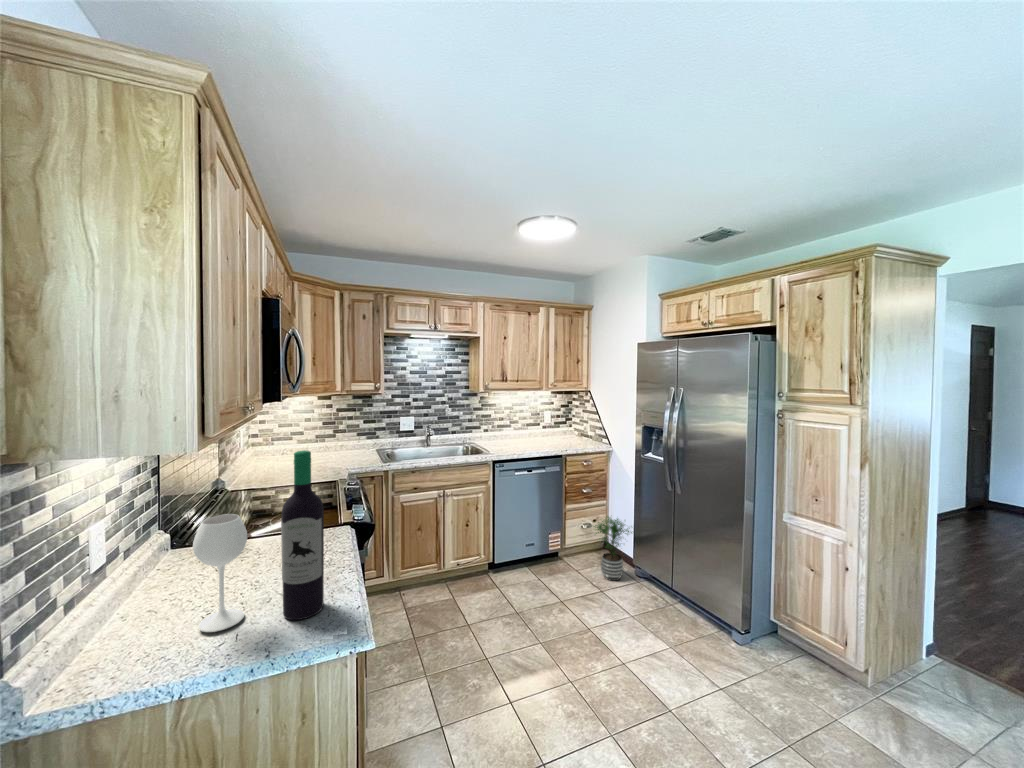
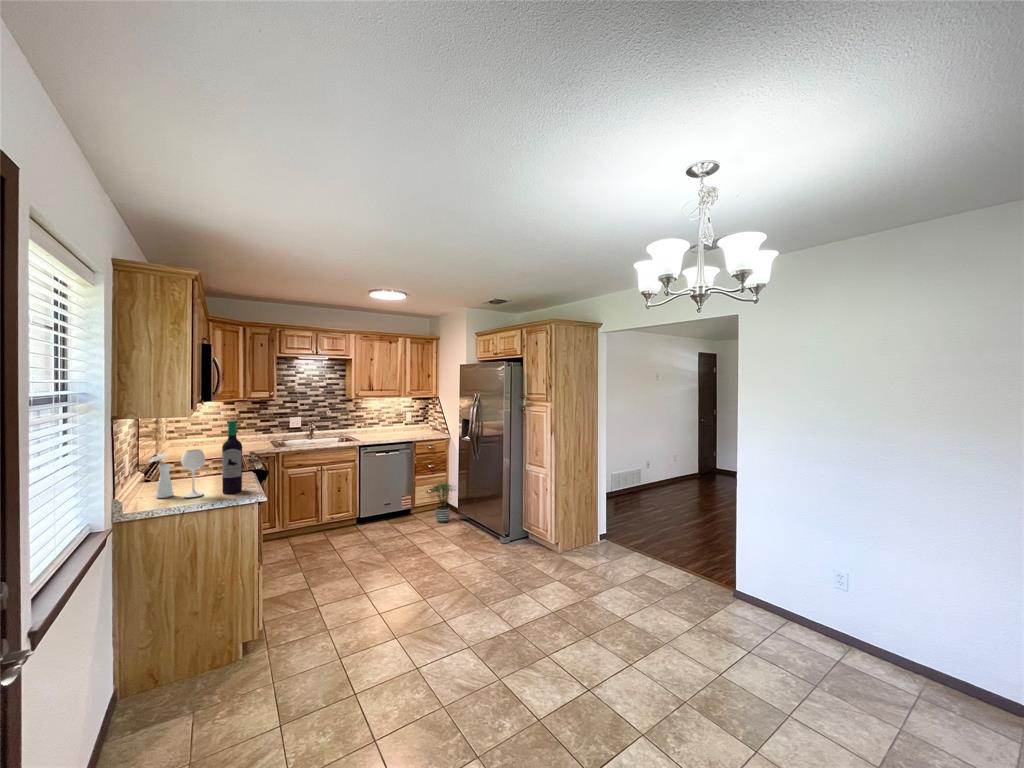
vase: none [131,515,188,623] -> present [148,452,173,498]

